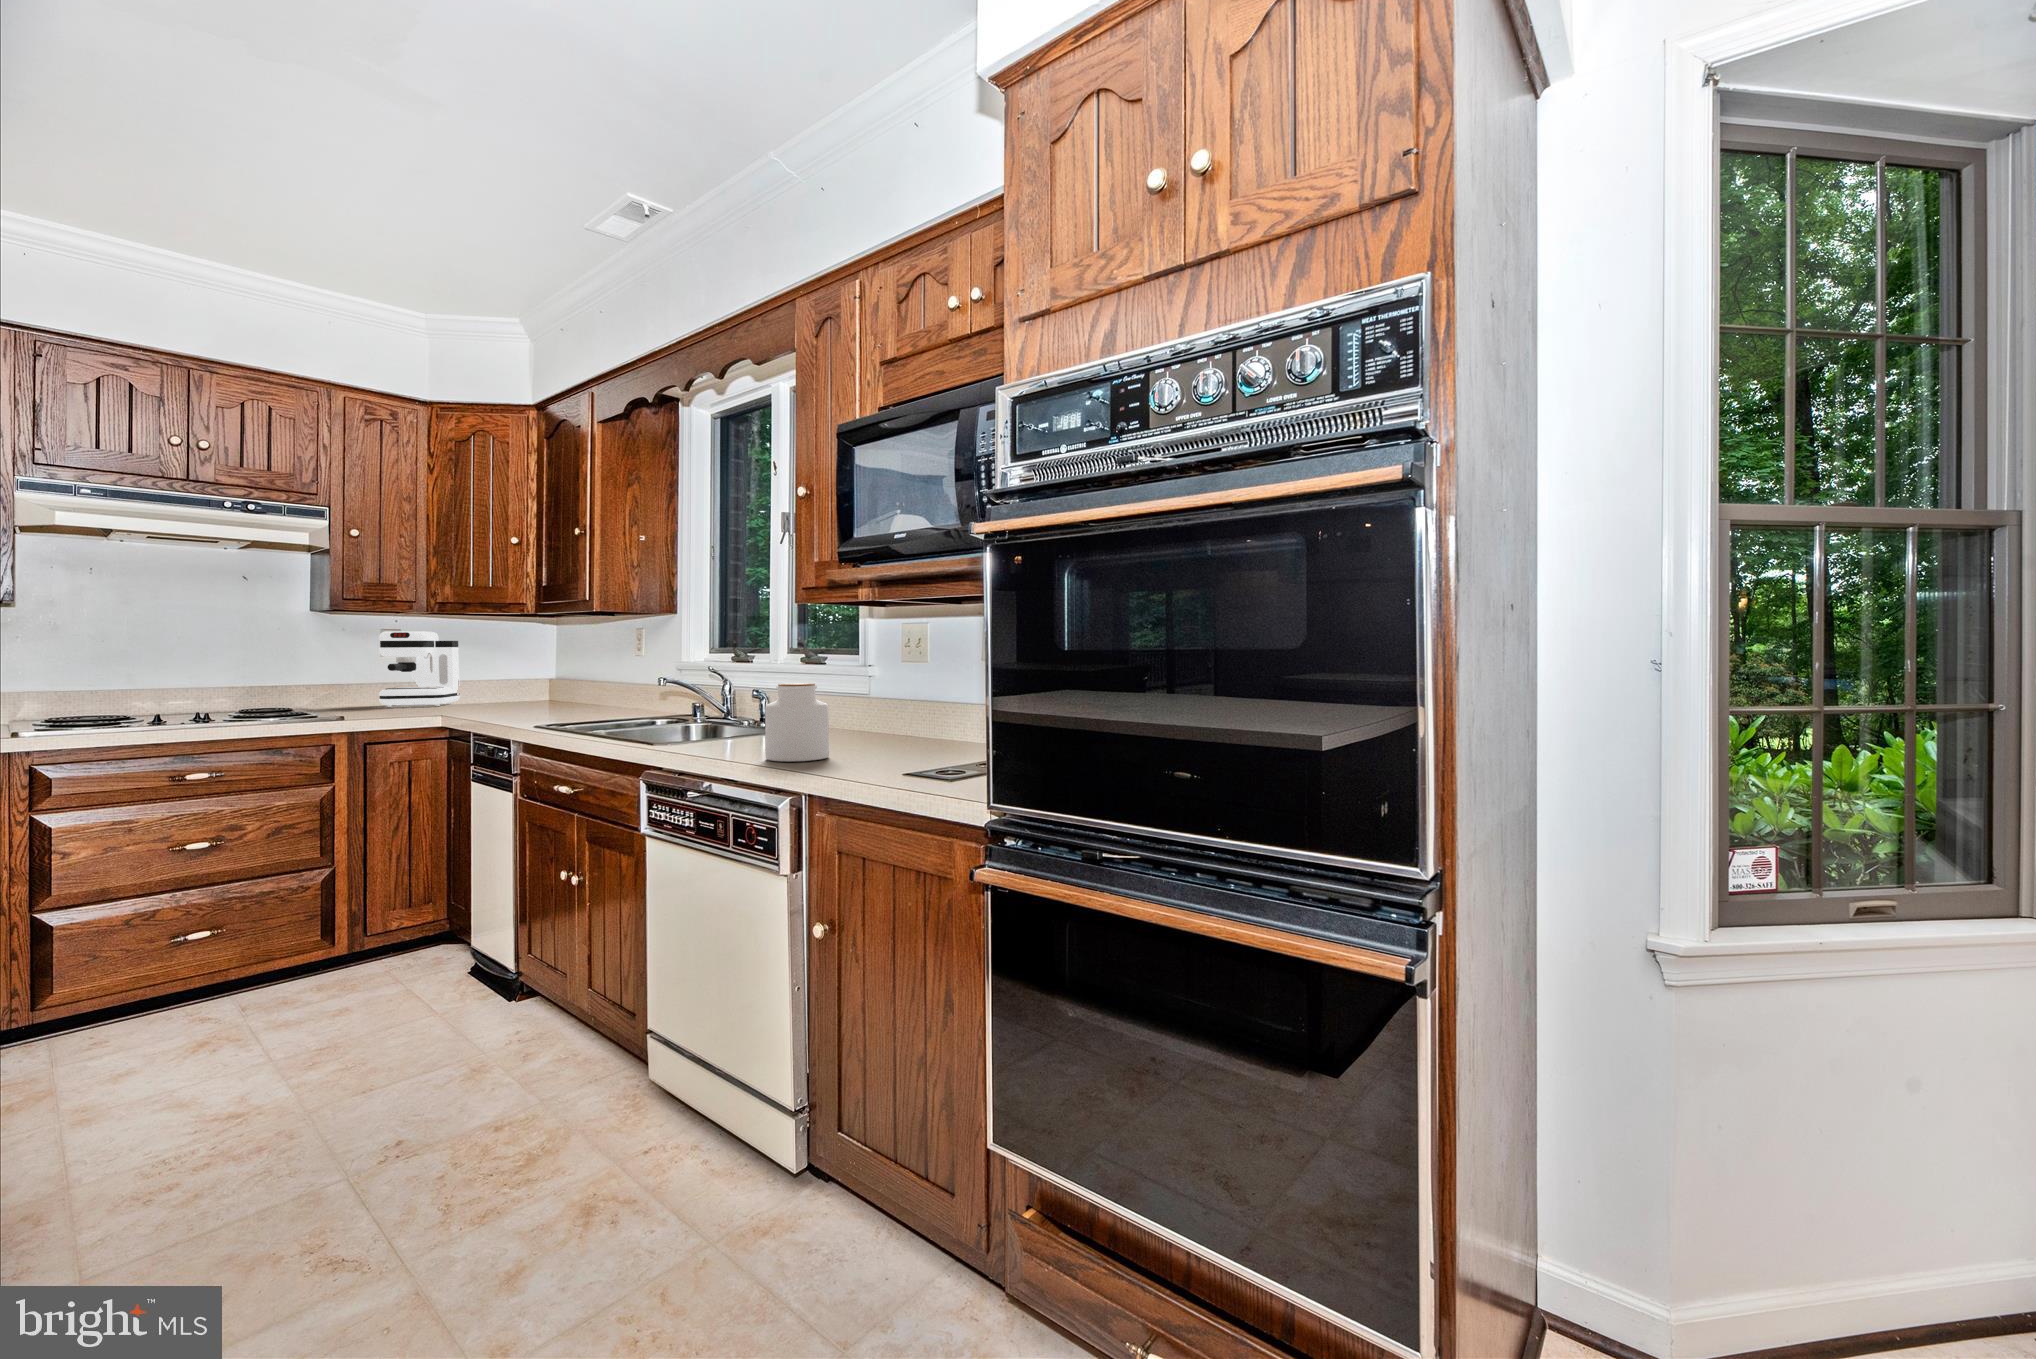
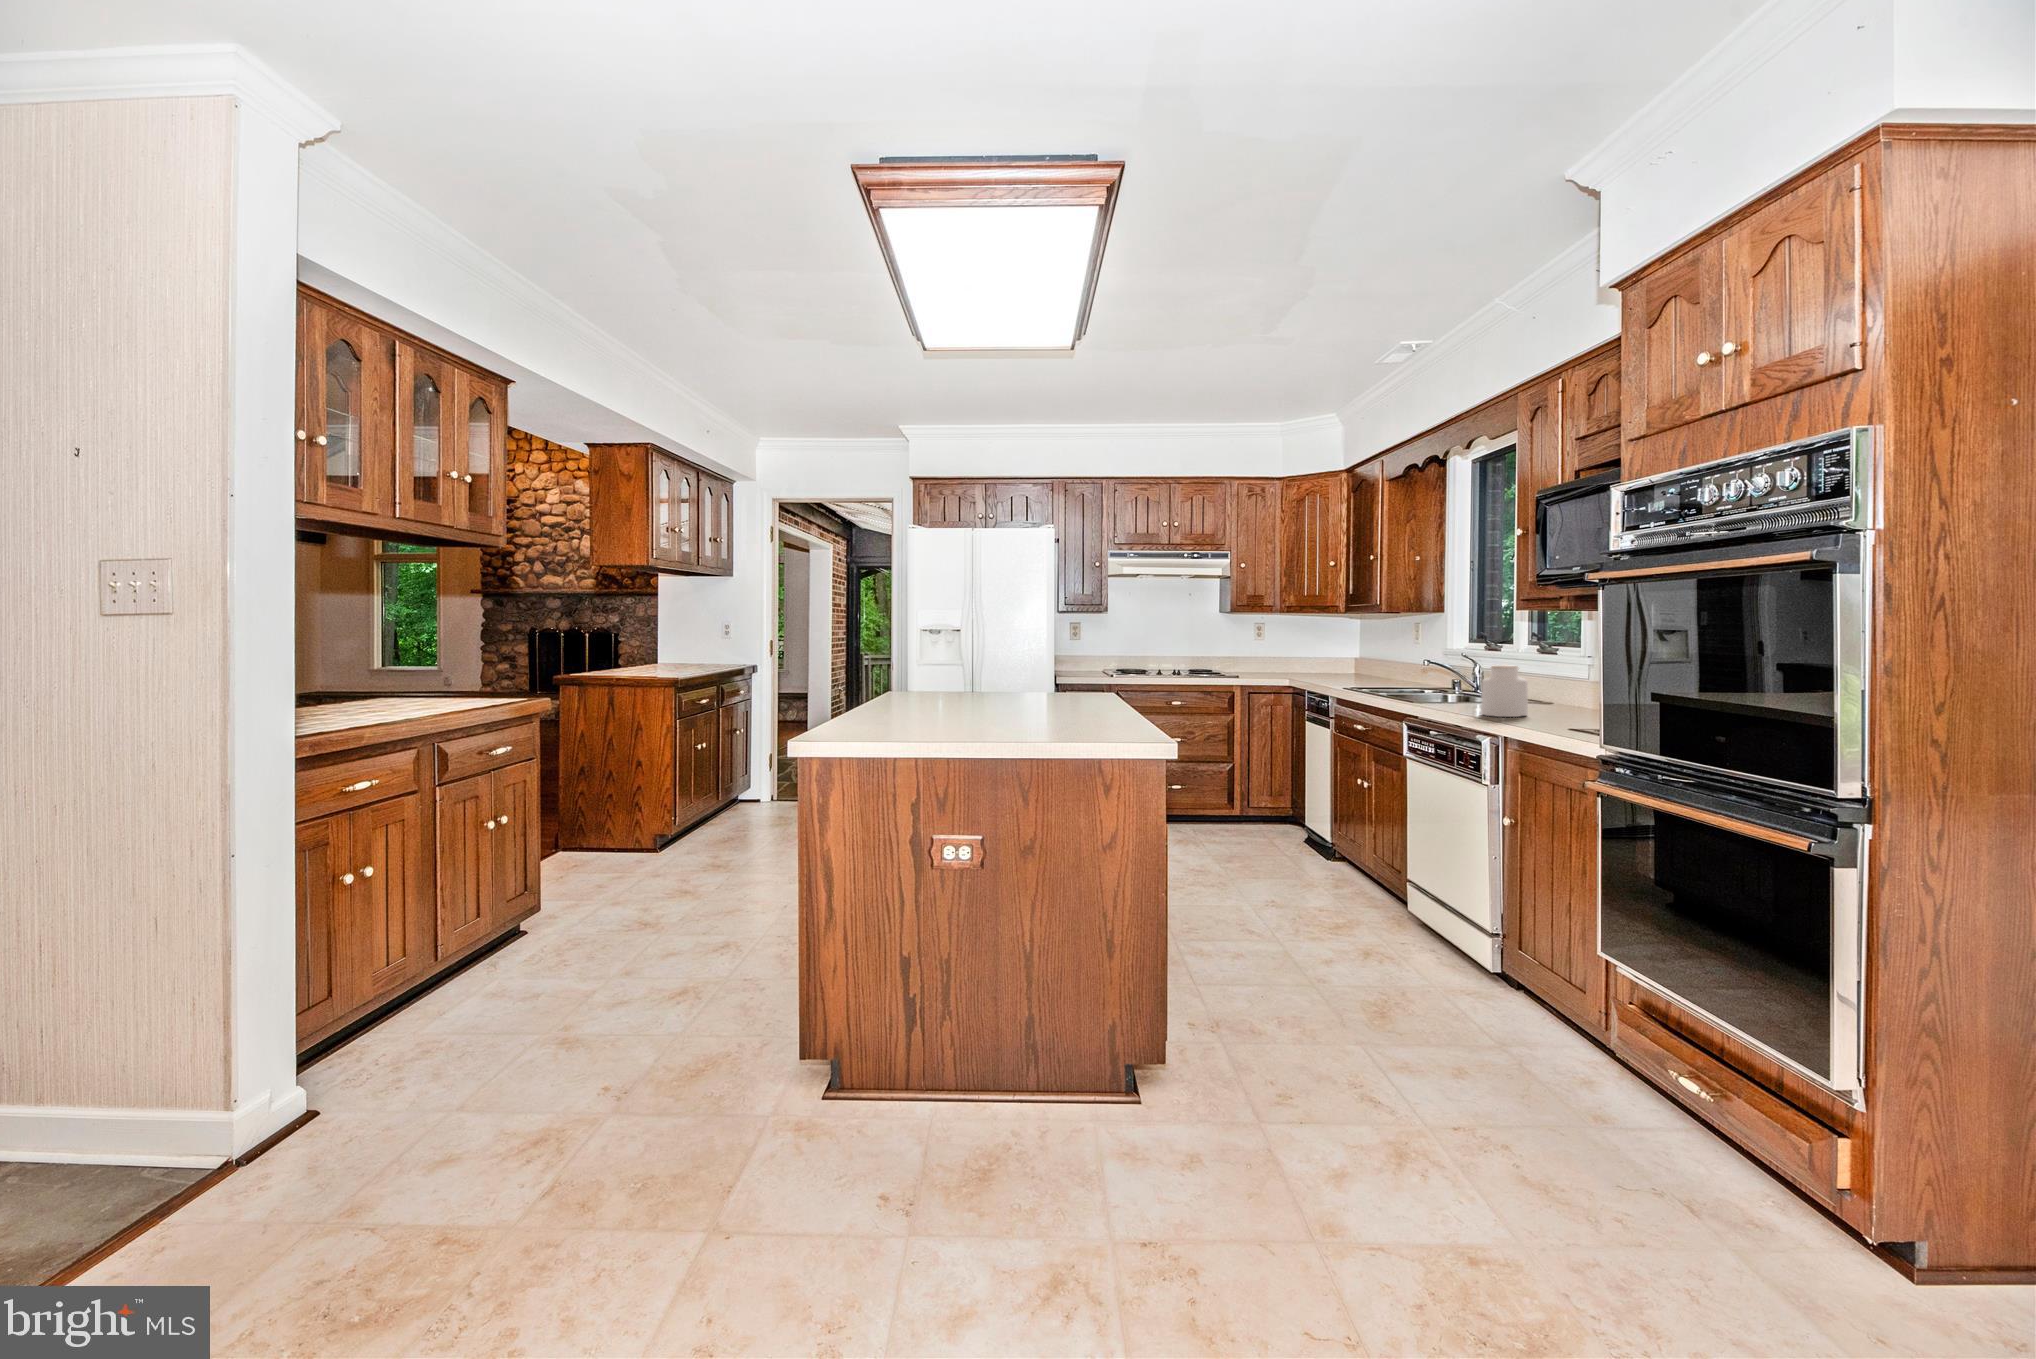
coffee maker: present [379,631,460,707] -> none [1254,624,1300,673]

